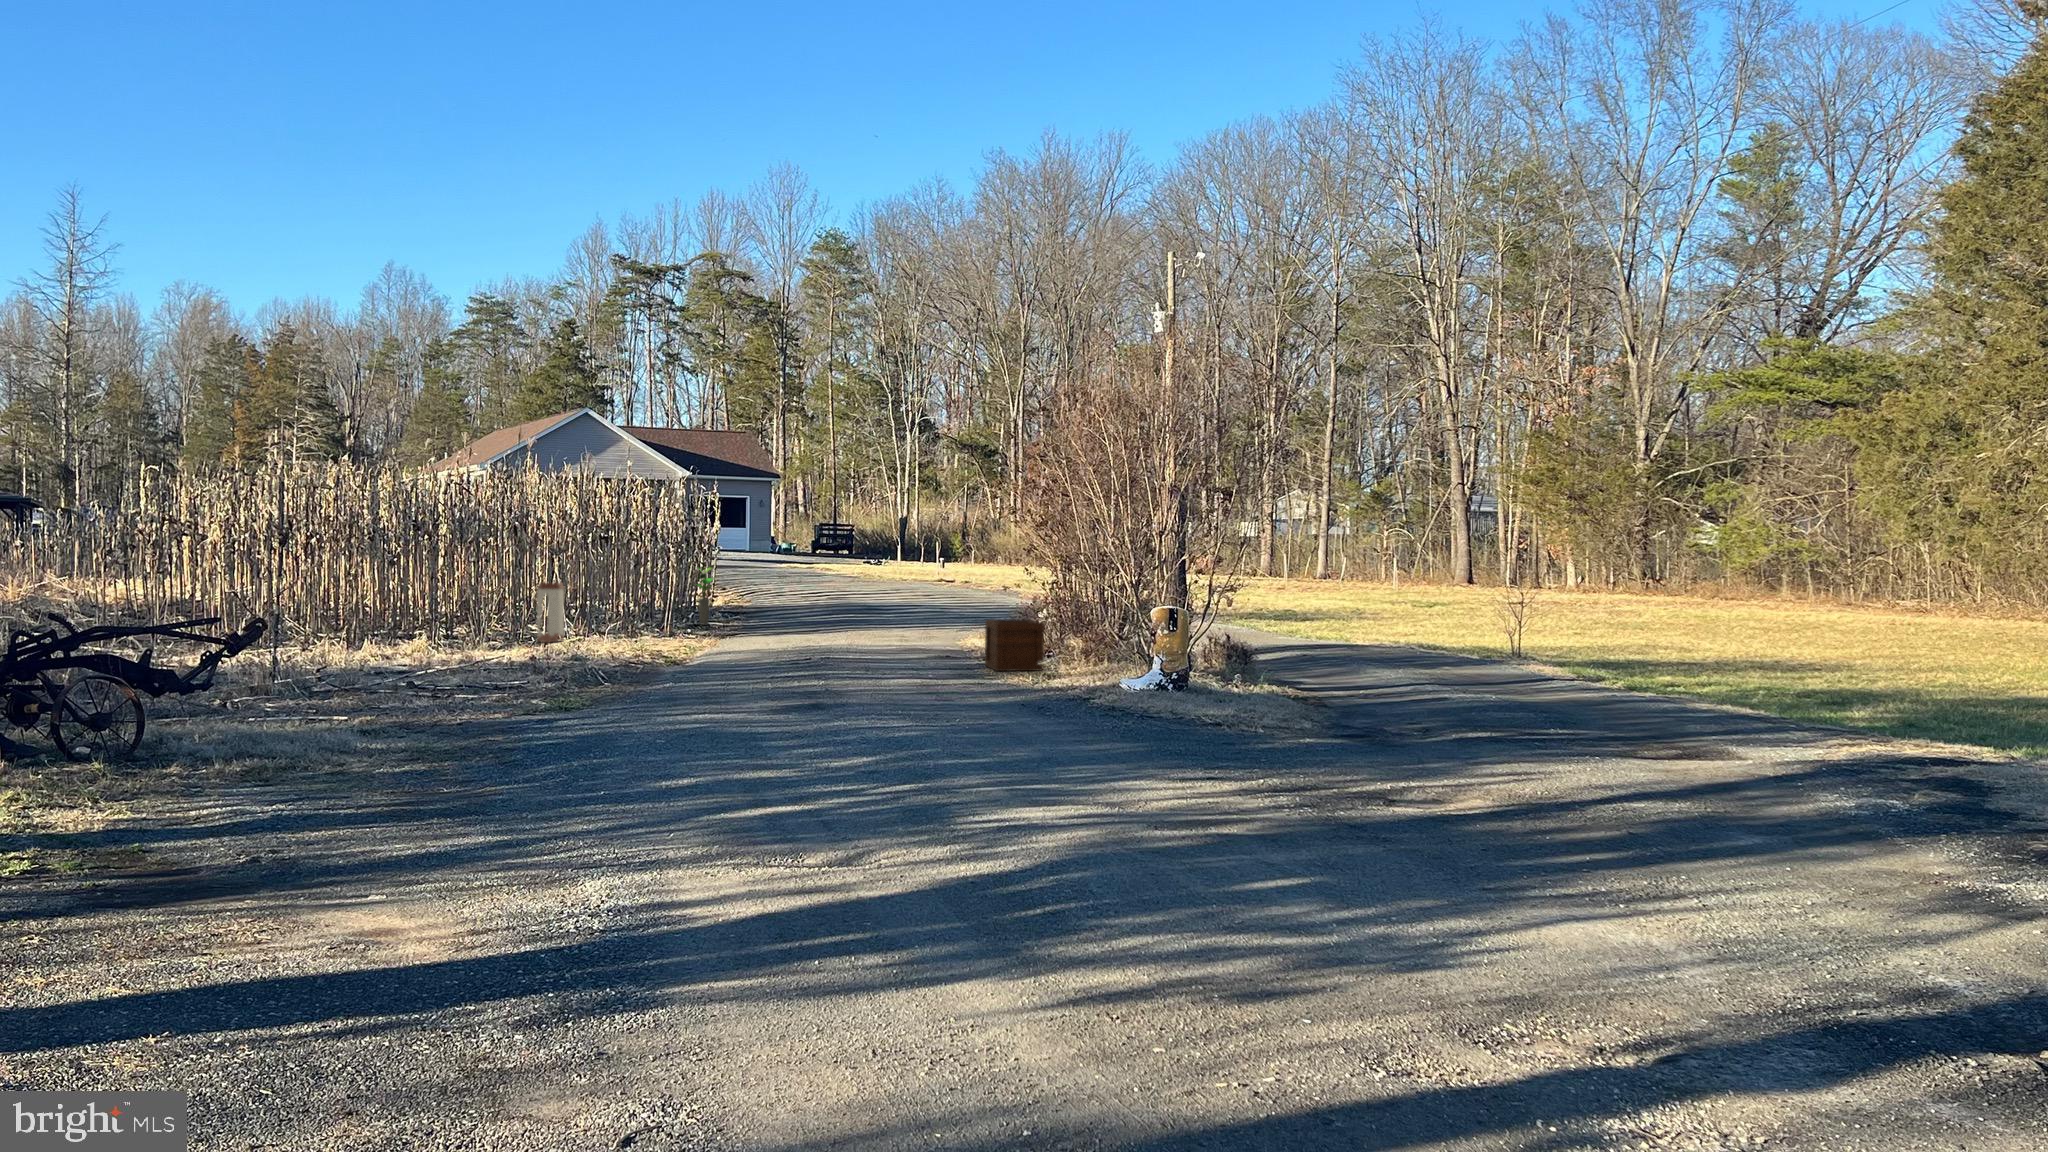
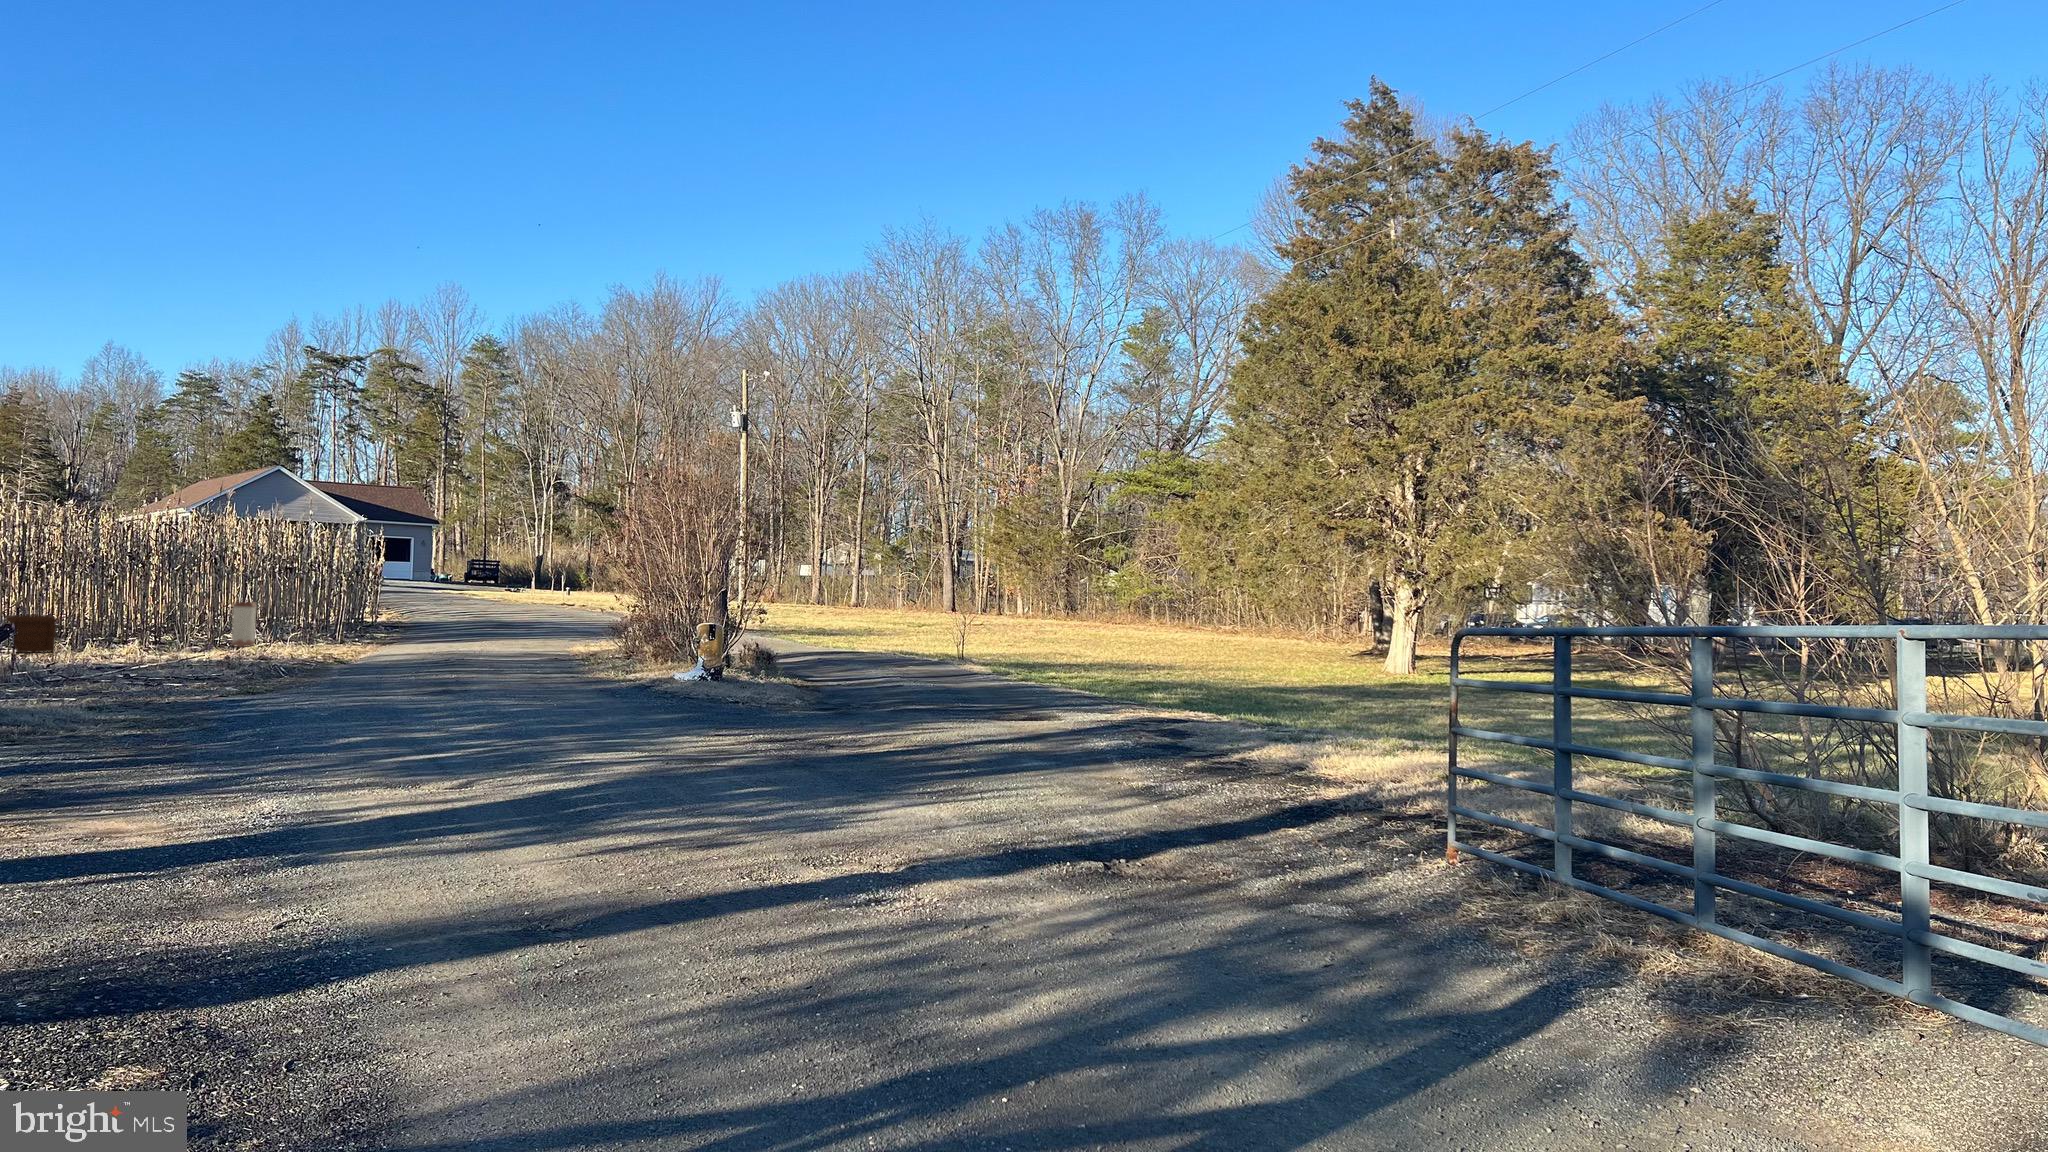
potted plant: present [698,568,714,625] -> none [360,591,383,634]
wooden crate: present [985,619,1044,671] -> present [6,615,56,653]

